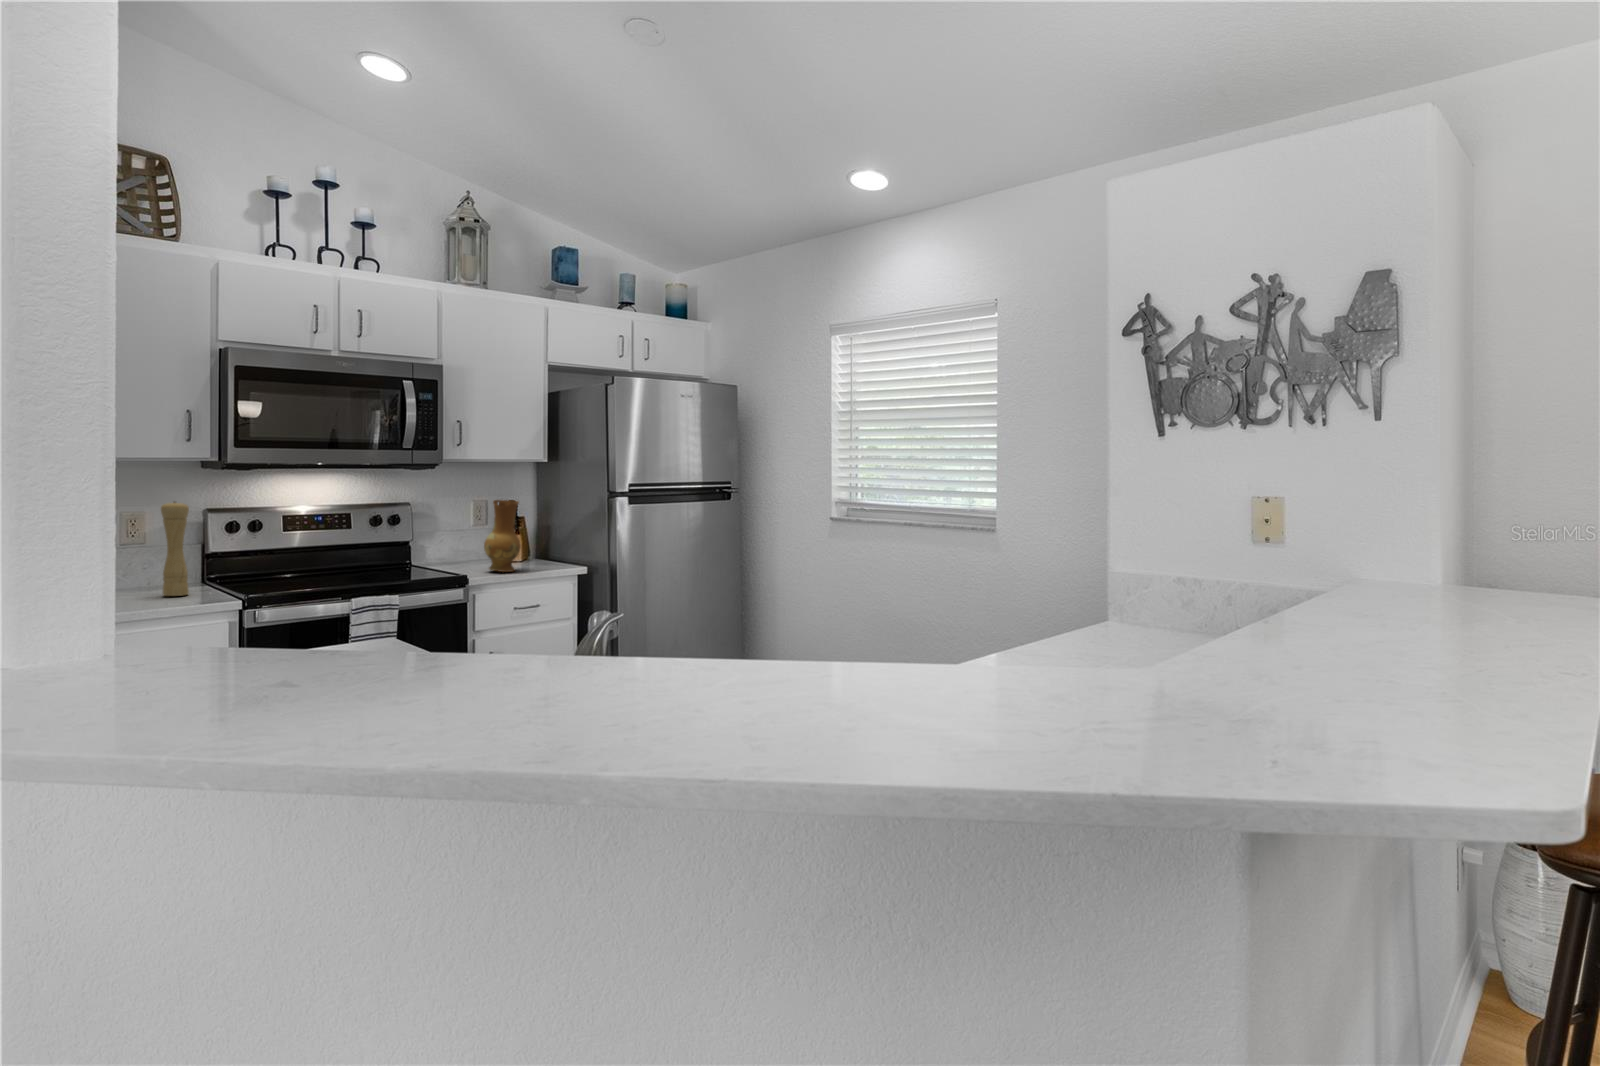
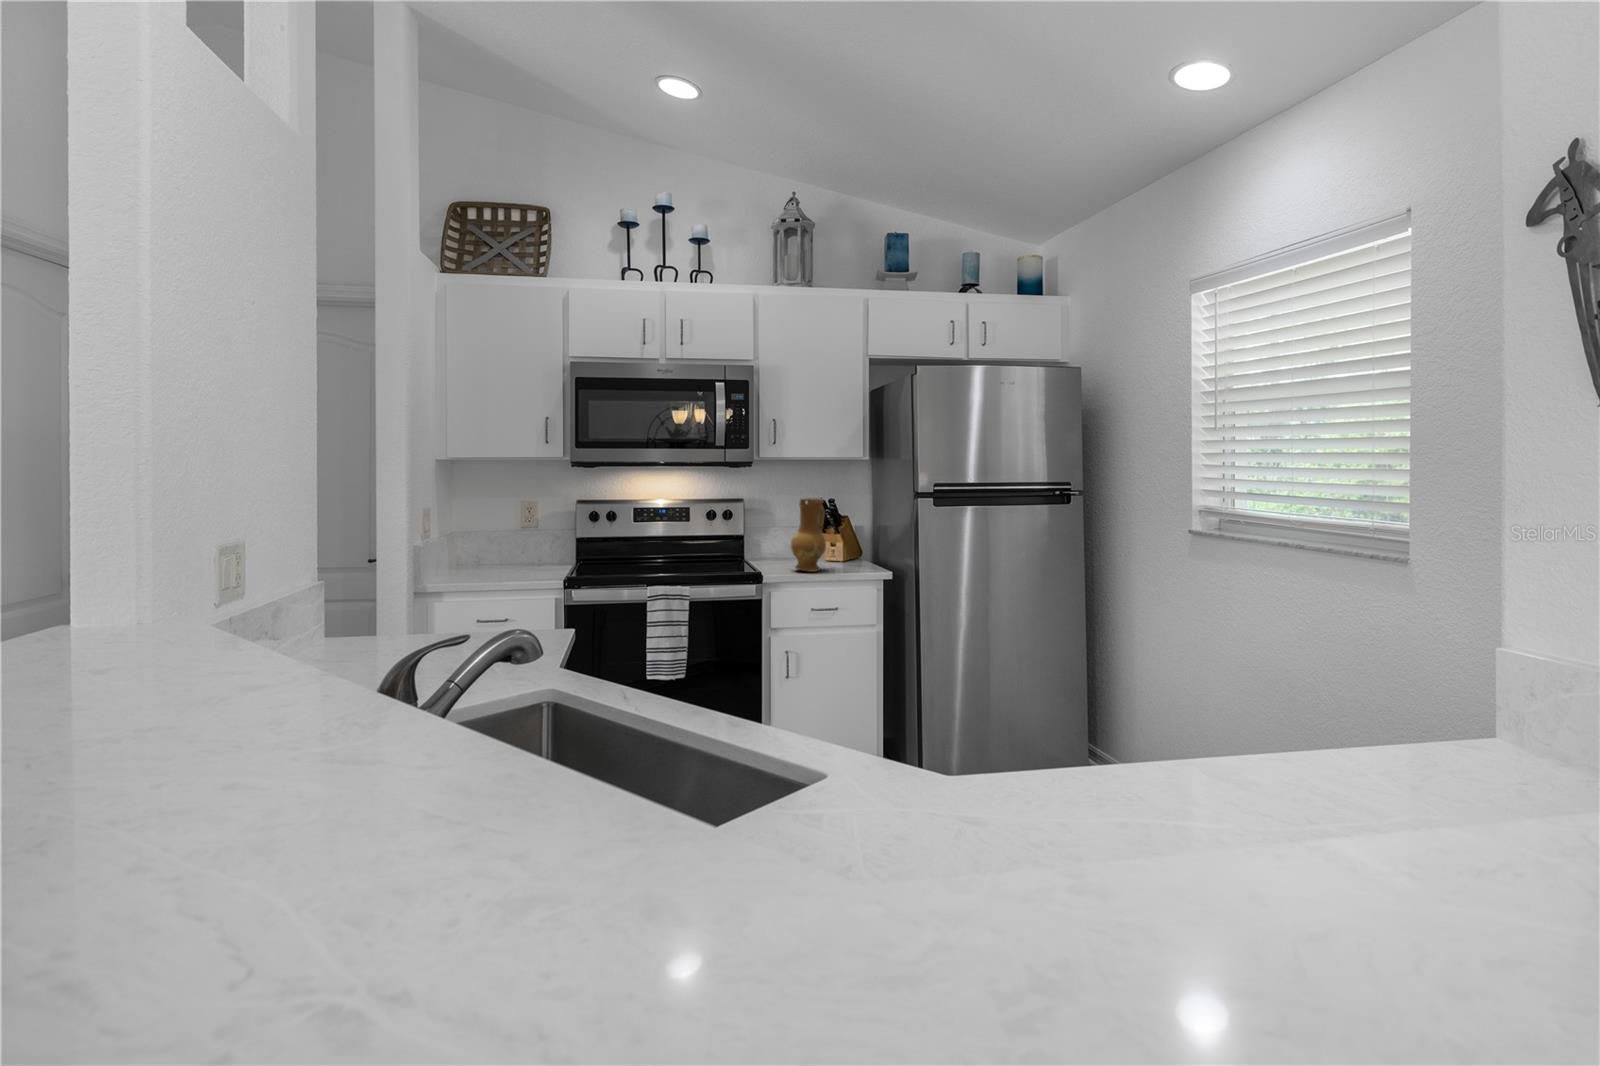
pepper mill: present [161,502,189,596] -> none [515,497,536,578]

